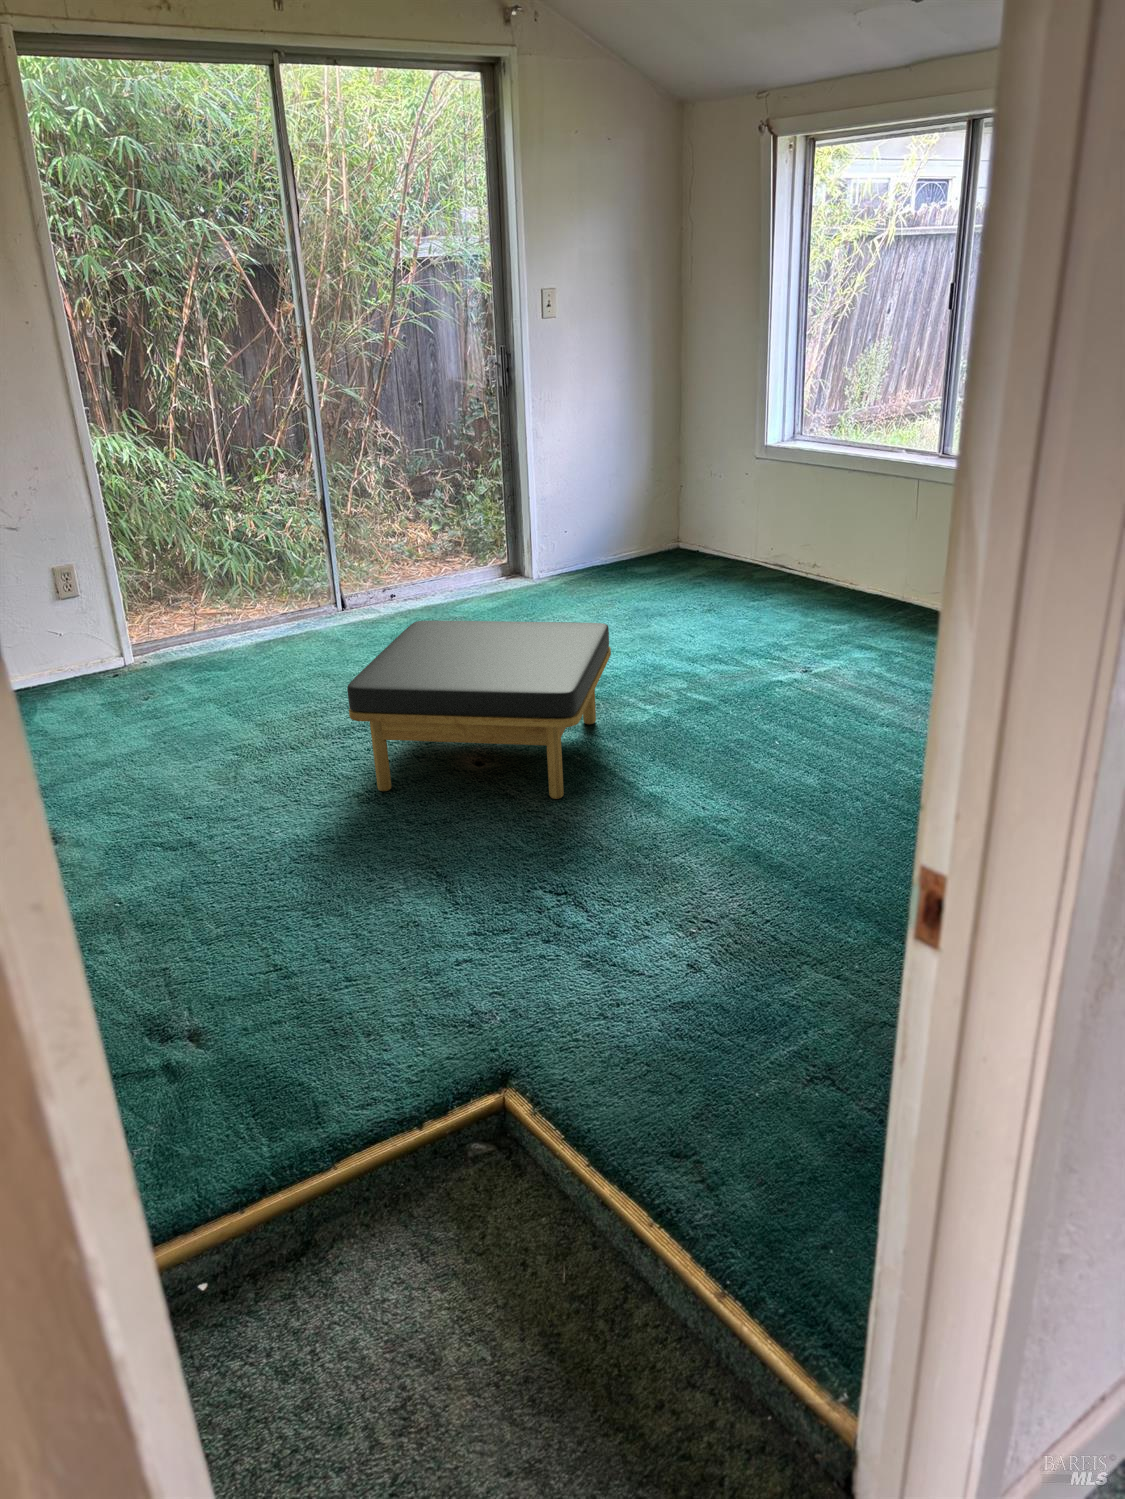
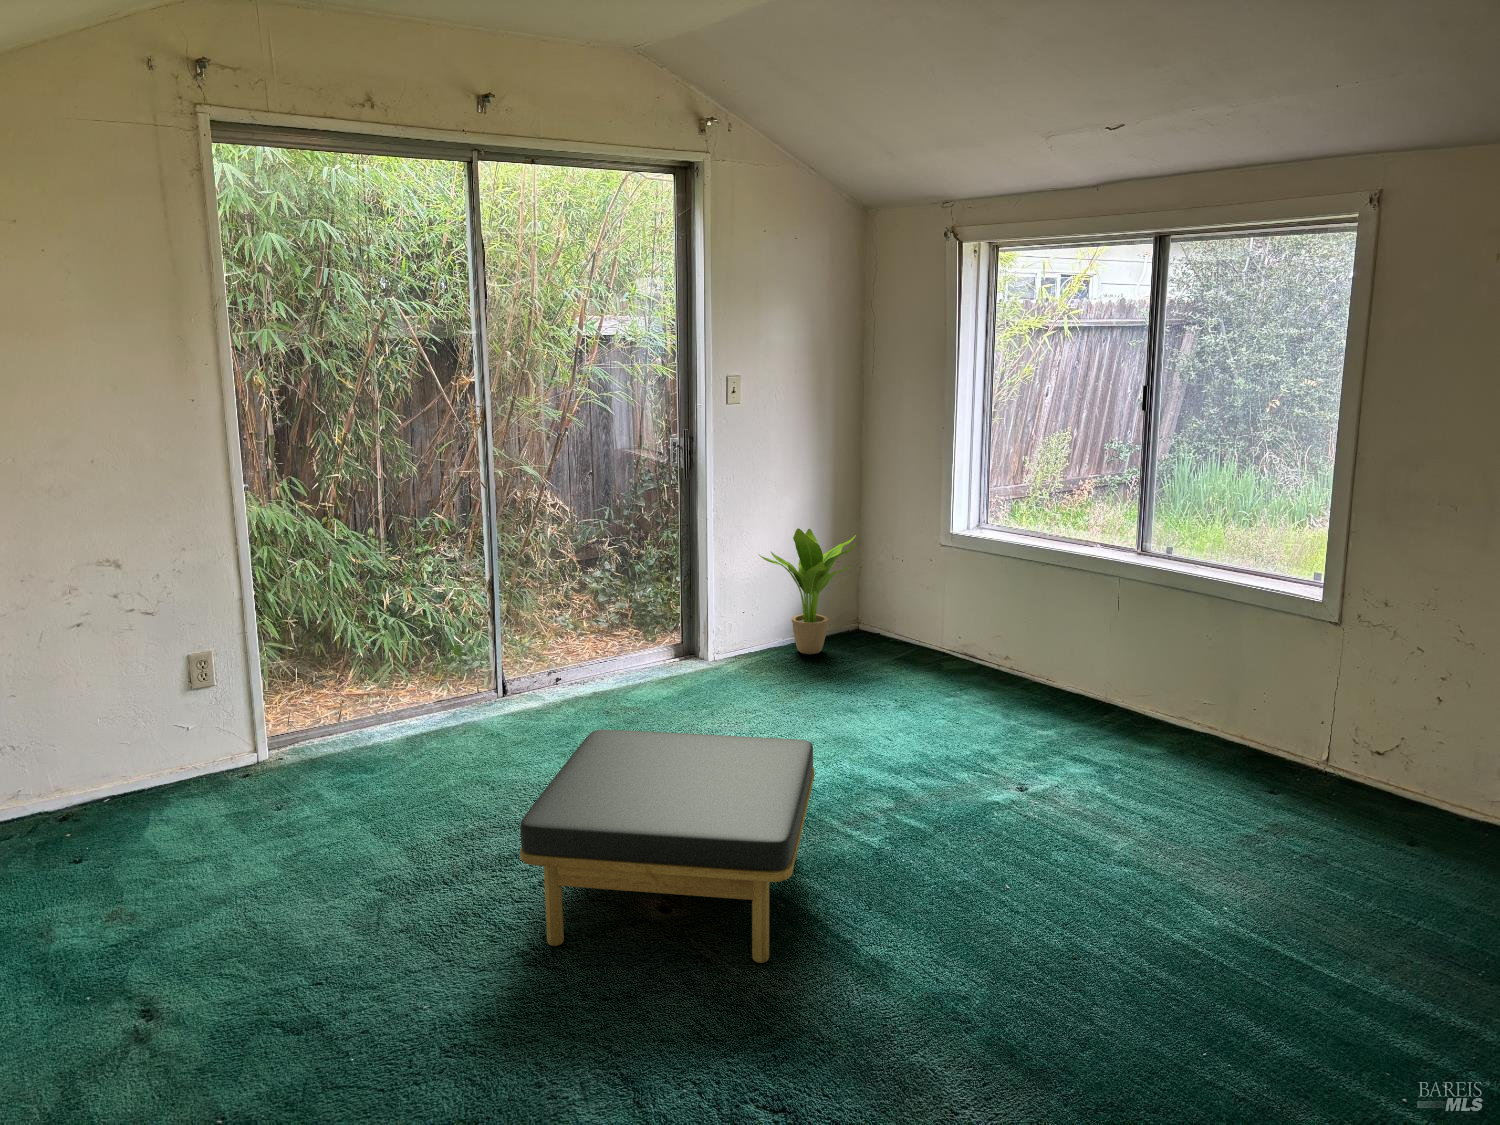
potted plant: none [577,448,674,573] -> present [759,528,857,654]

